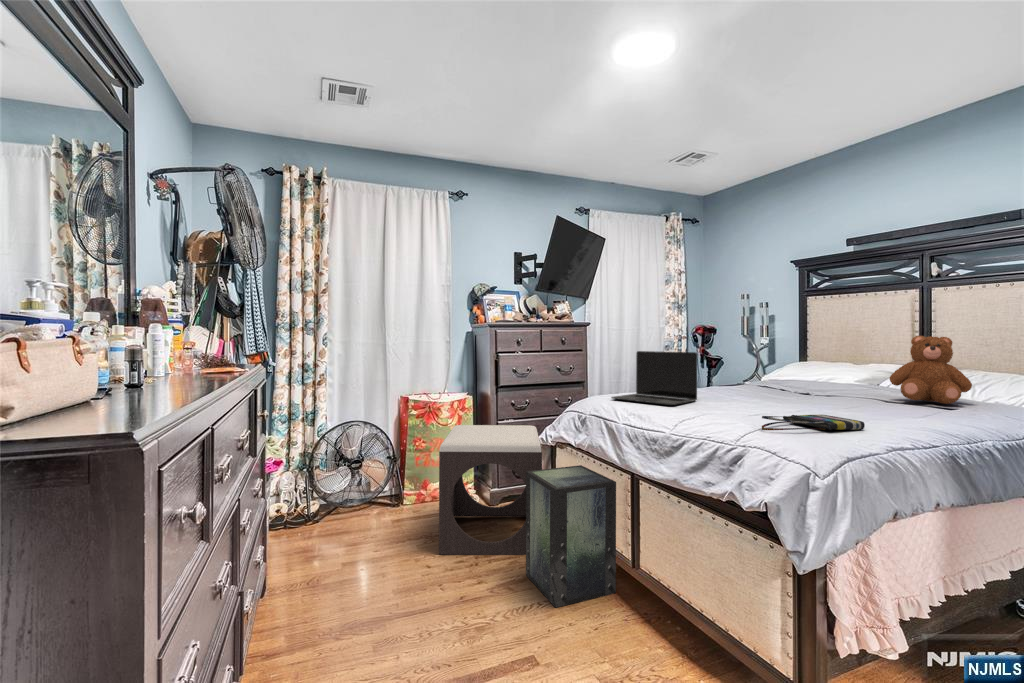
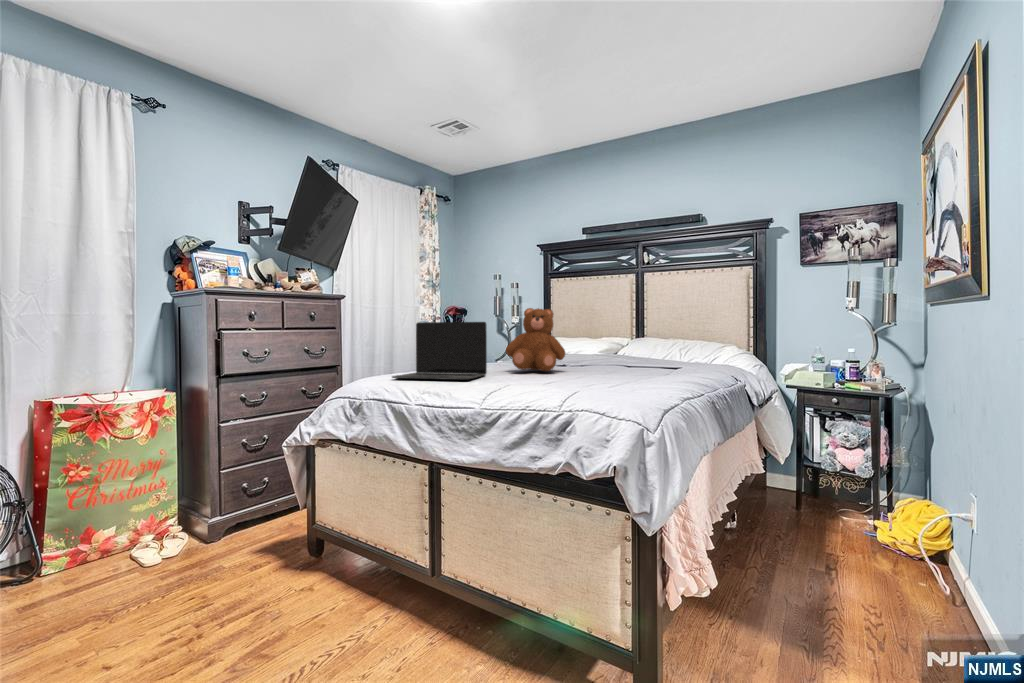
teddy bear: present [890,336,972,404] -> present [506,308,565,371]
tote bag: present [762,415,865,430] -> none [578,377,656,393]
footstool: present [439,425,542,555] -> none [128,425,302,636]
storage box: present [526,465,616,608] -> none [285,464,411,658]

